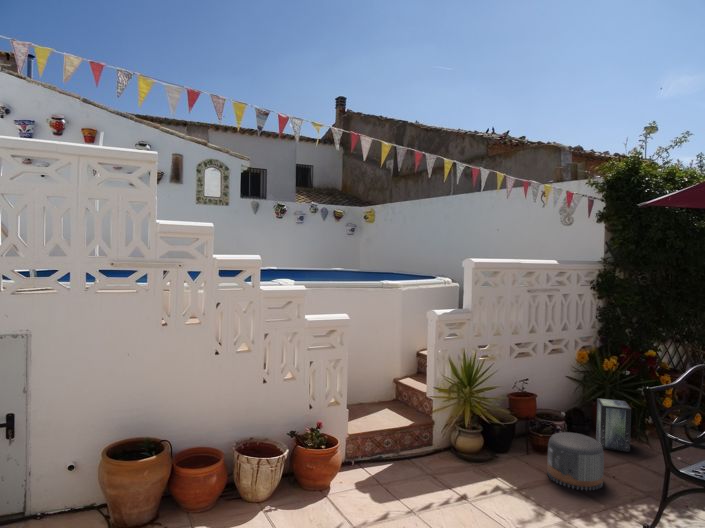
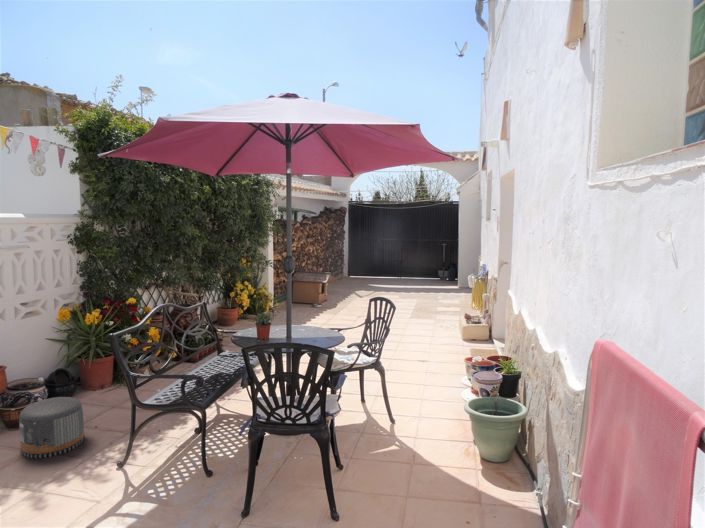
storage box: present [596,398,631,452] -> none [81,350,115,402]

